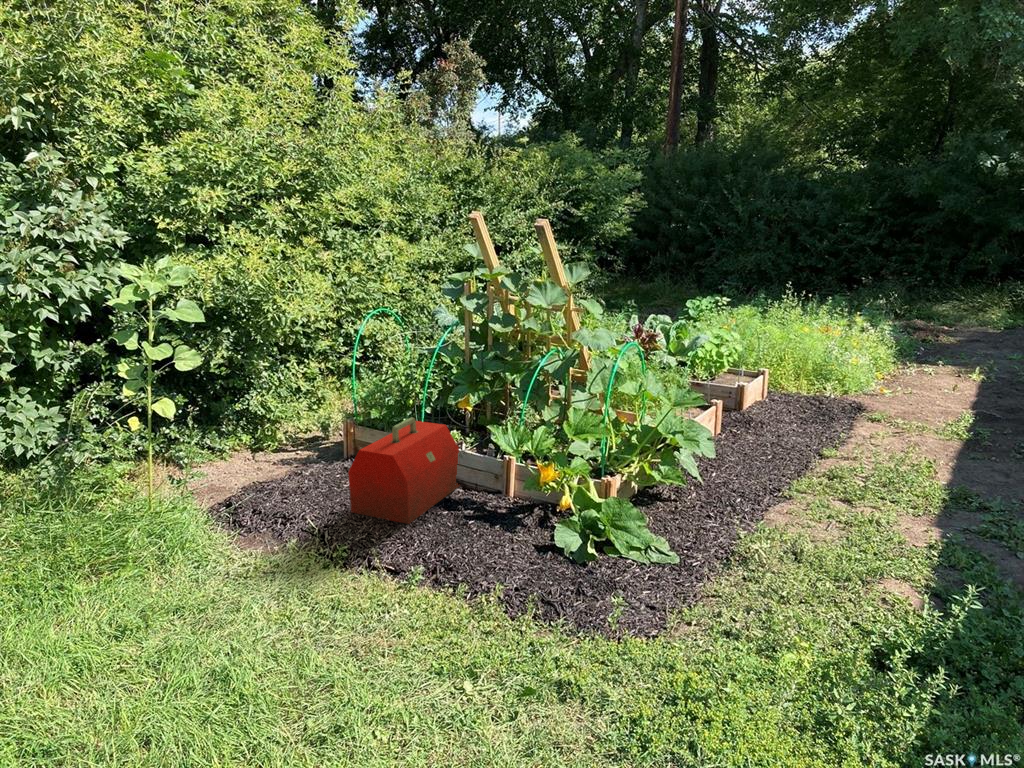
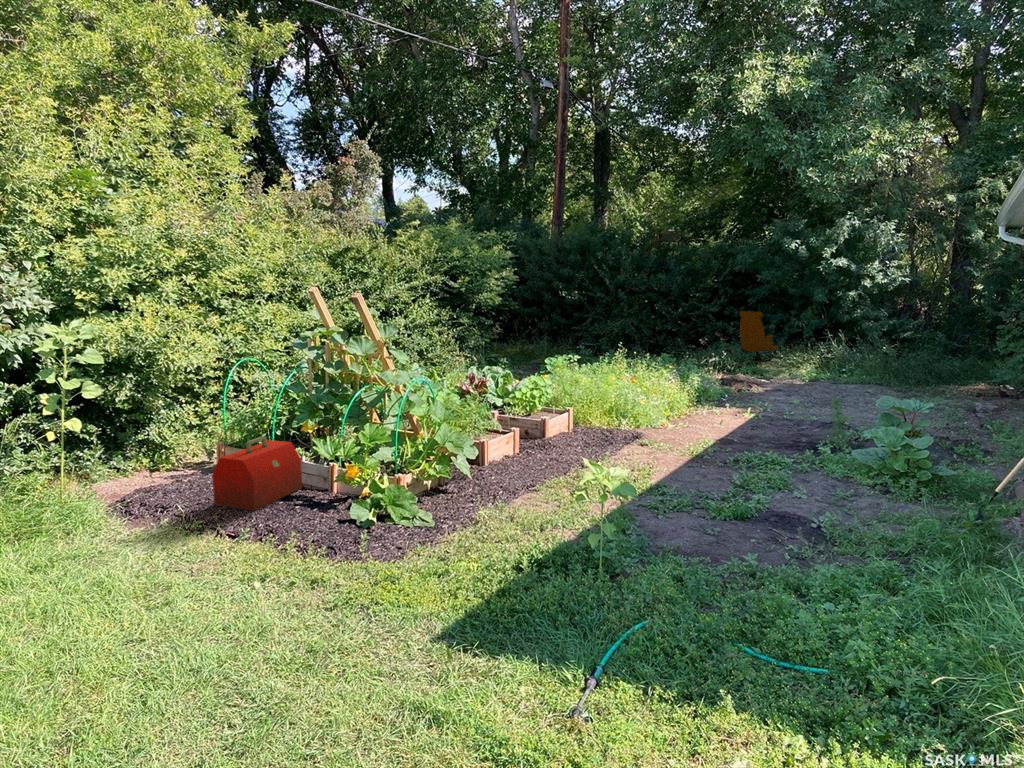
lounge chair: none [914,244,968,310] -> present [740,311,779,364]

